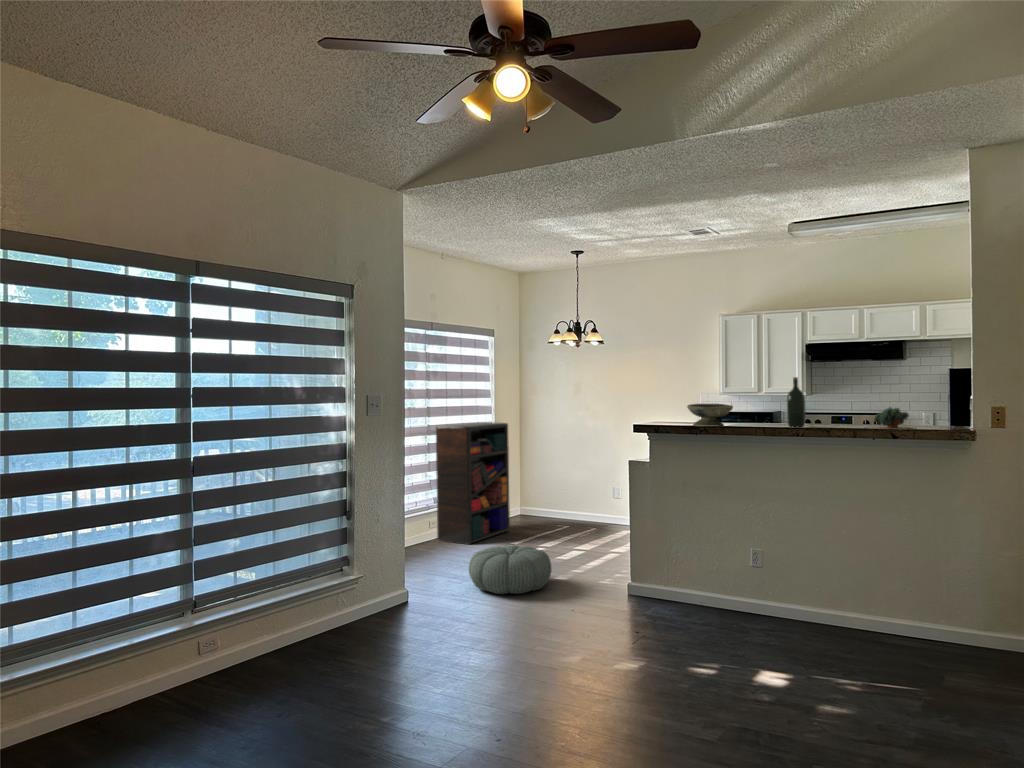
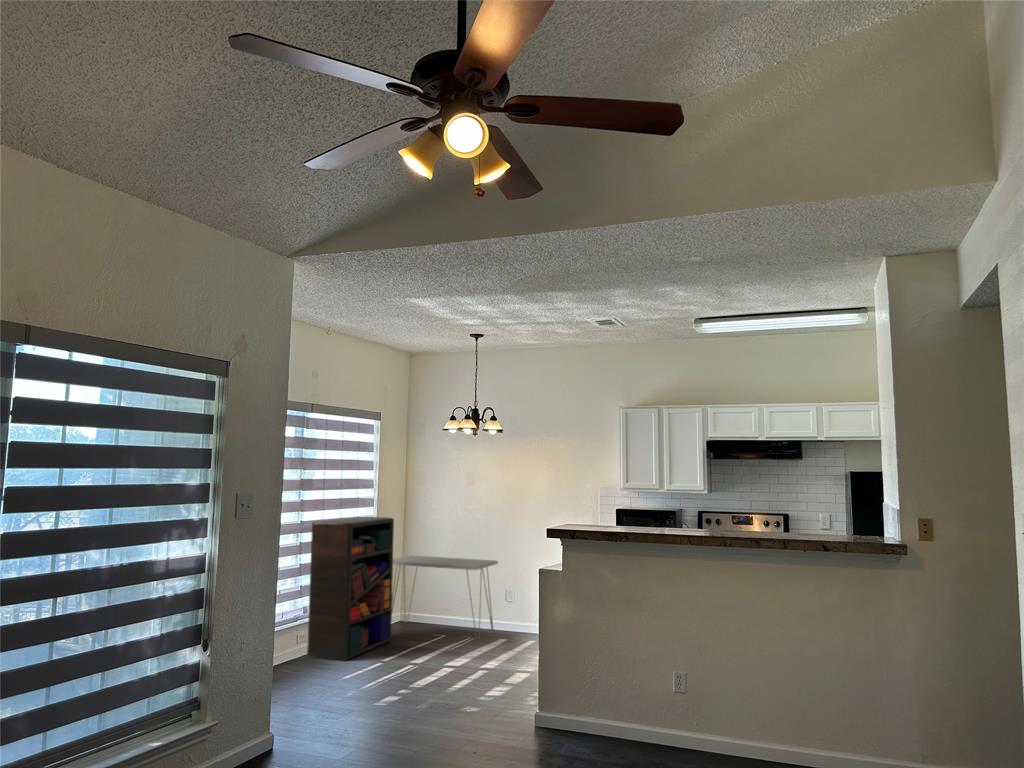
wine bottle: present [787,377,806,427] -> none [713,482,733,537]
decorative bowl: present [687,404,733,426] -> none [606,507,655,534]
succulent plant: present [871,407,910,429] -> none [793,517,850,543]
console table: none [502,458,606,531] -> present [392,555,498,639]
pouf: present [469,545,552,594] -> none [349,668,447,731]

